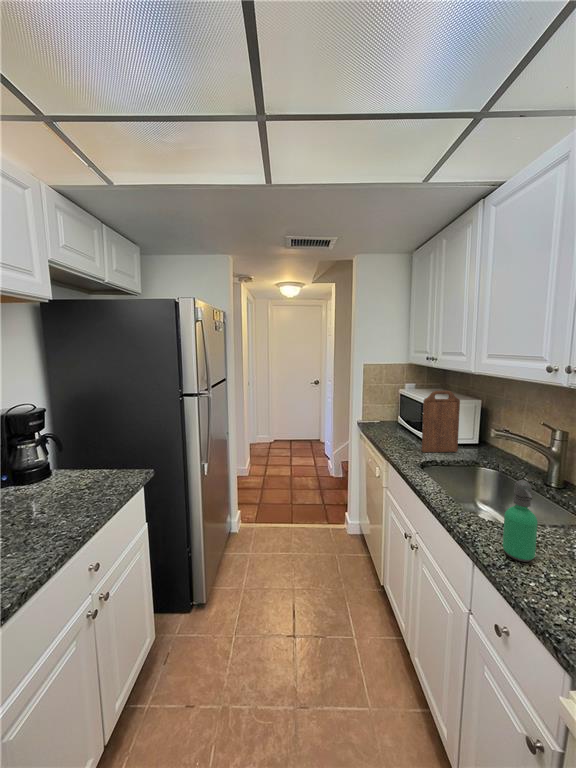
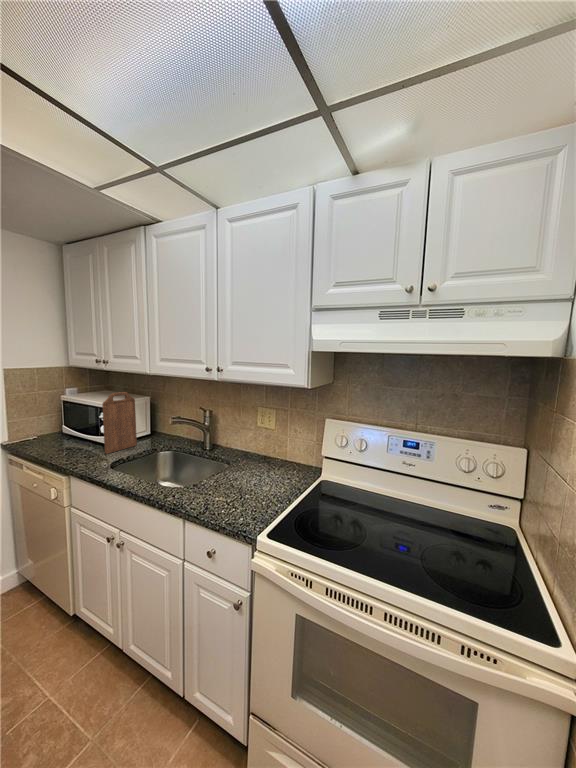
soap dispenser: present [503,480,538,562] -> none [200,447,220,503]

